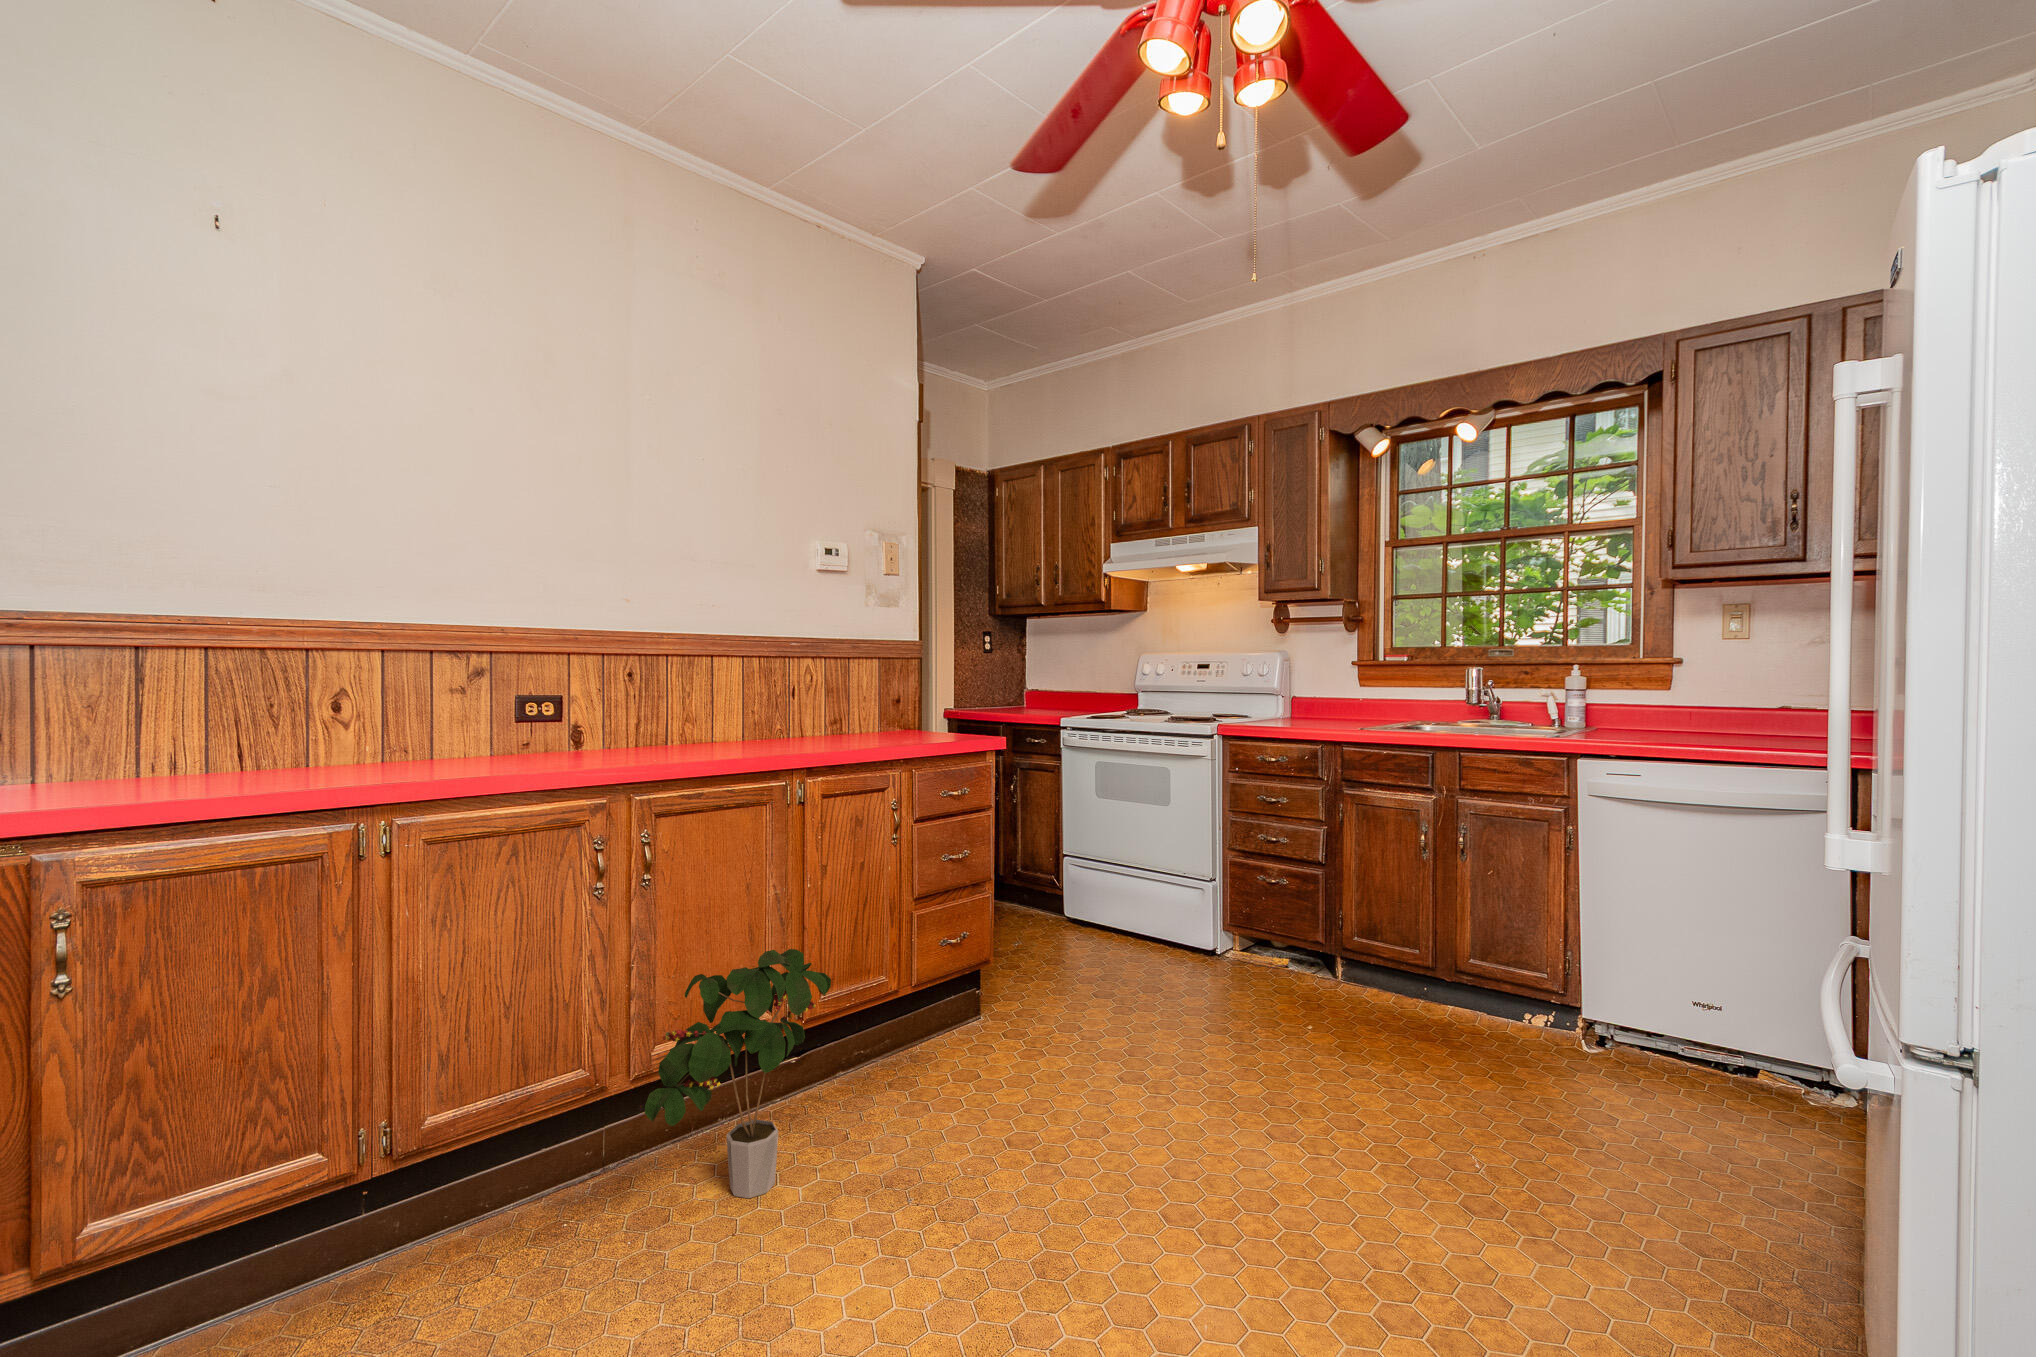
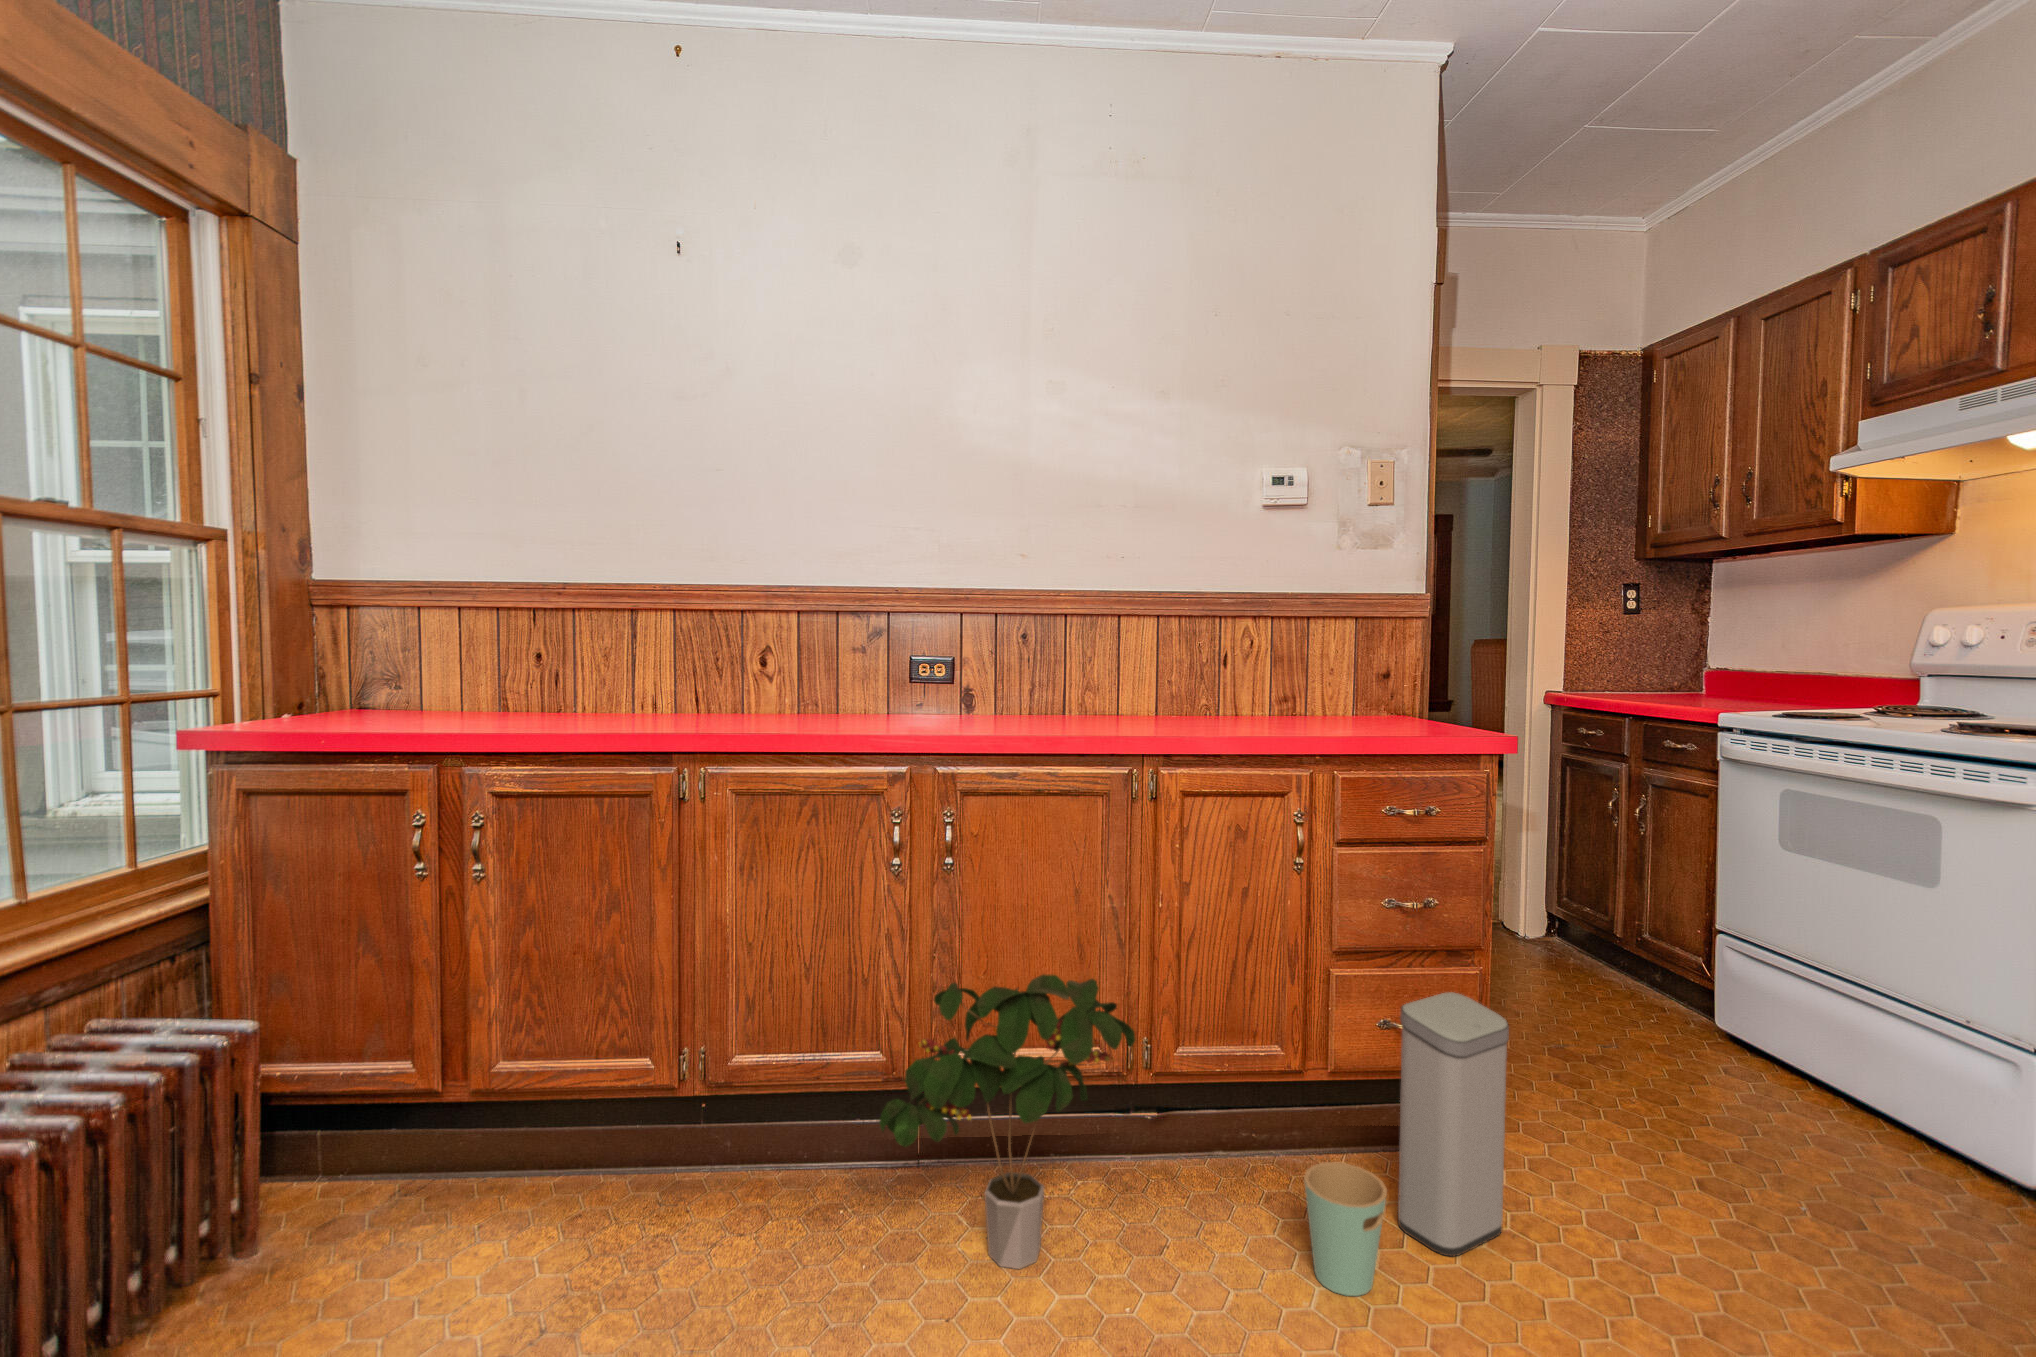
trash can: none [945,907,1034,1116] -> present [1304,992,1509,1296]

